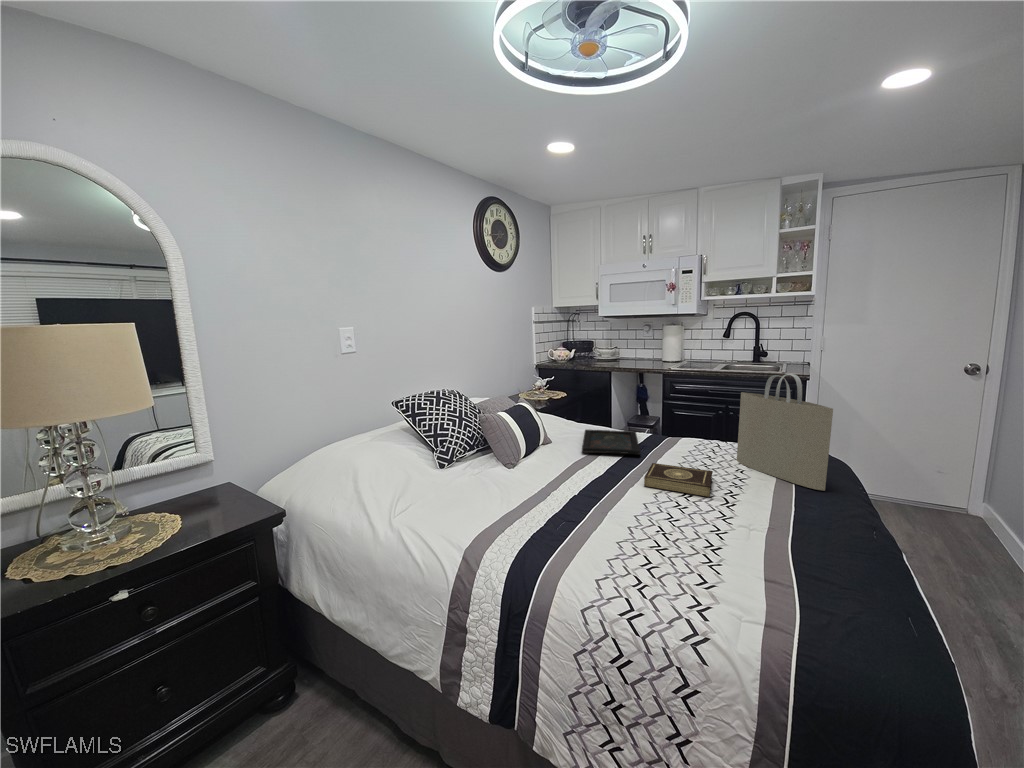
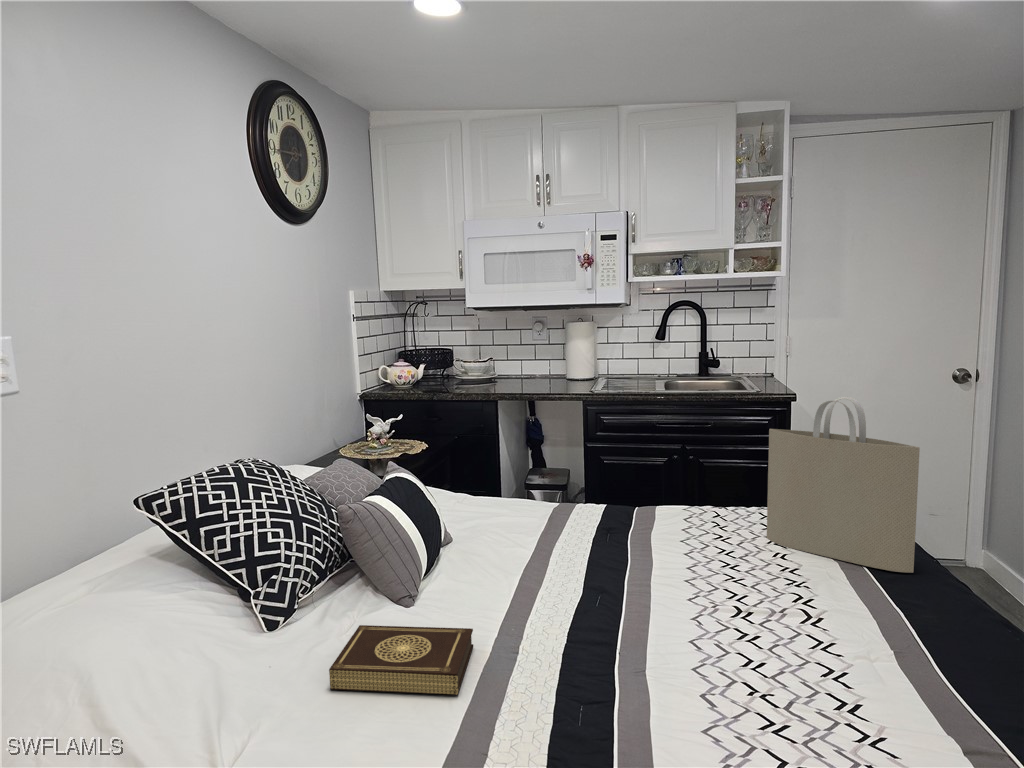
tray: present [582,430,640,454] -> none [507,506,627,556]
book: present [644,463,713,497] -> present [329,625,473,695]

